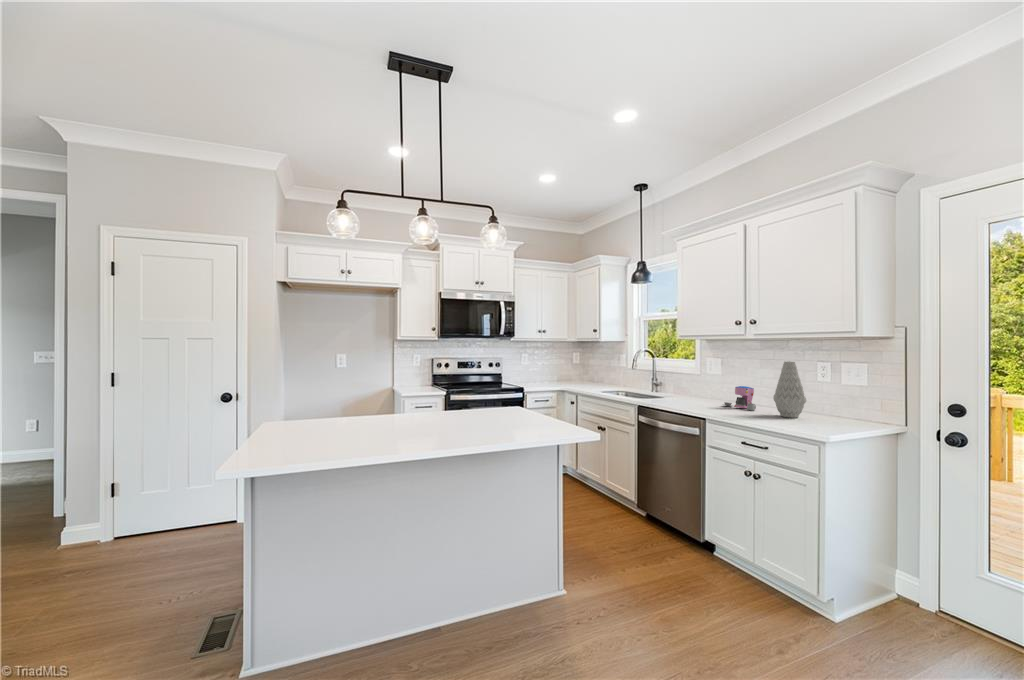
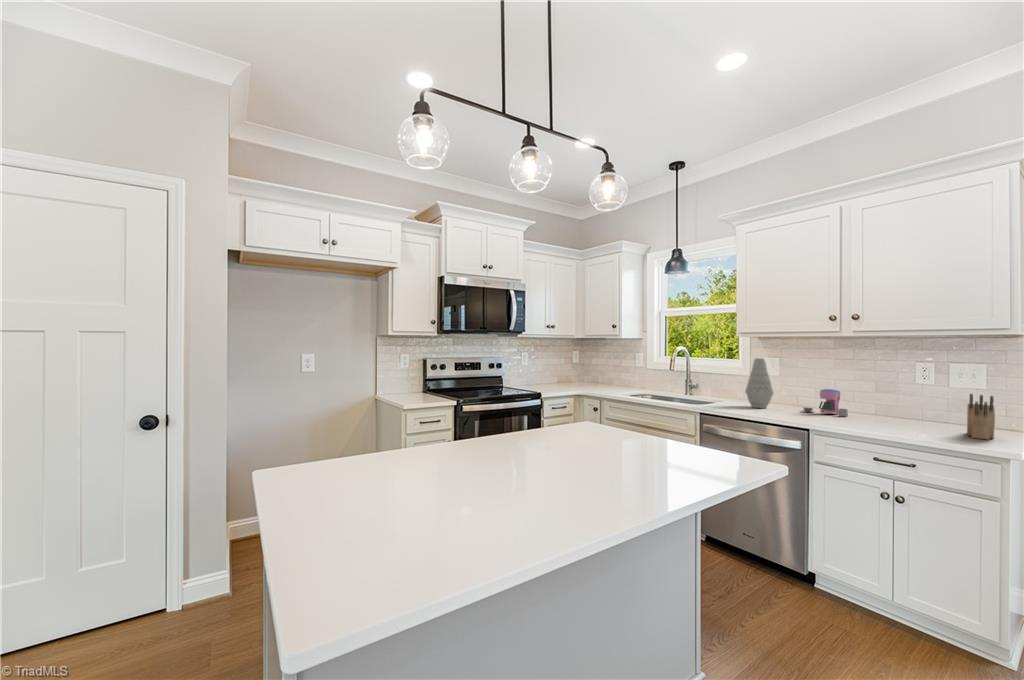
vase: present [773,361,806,418] -> present [745,358,773,408]
knife block: none [810,389,848,430] -> present [967,394,995,440]

